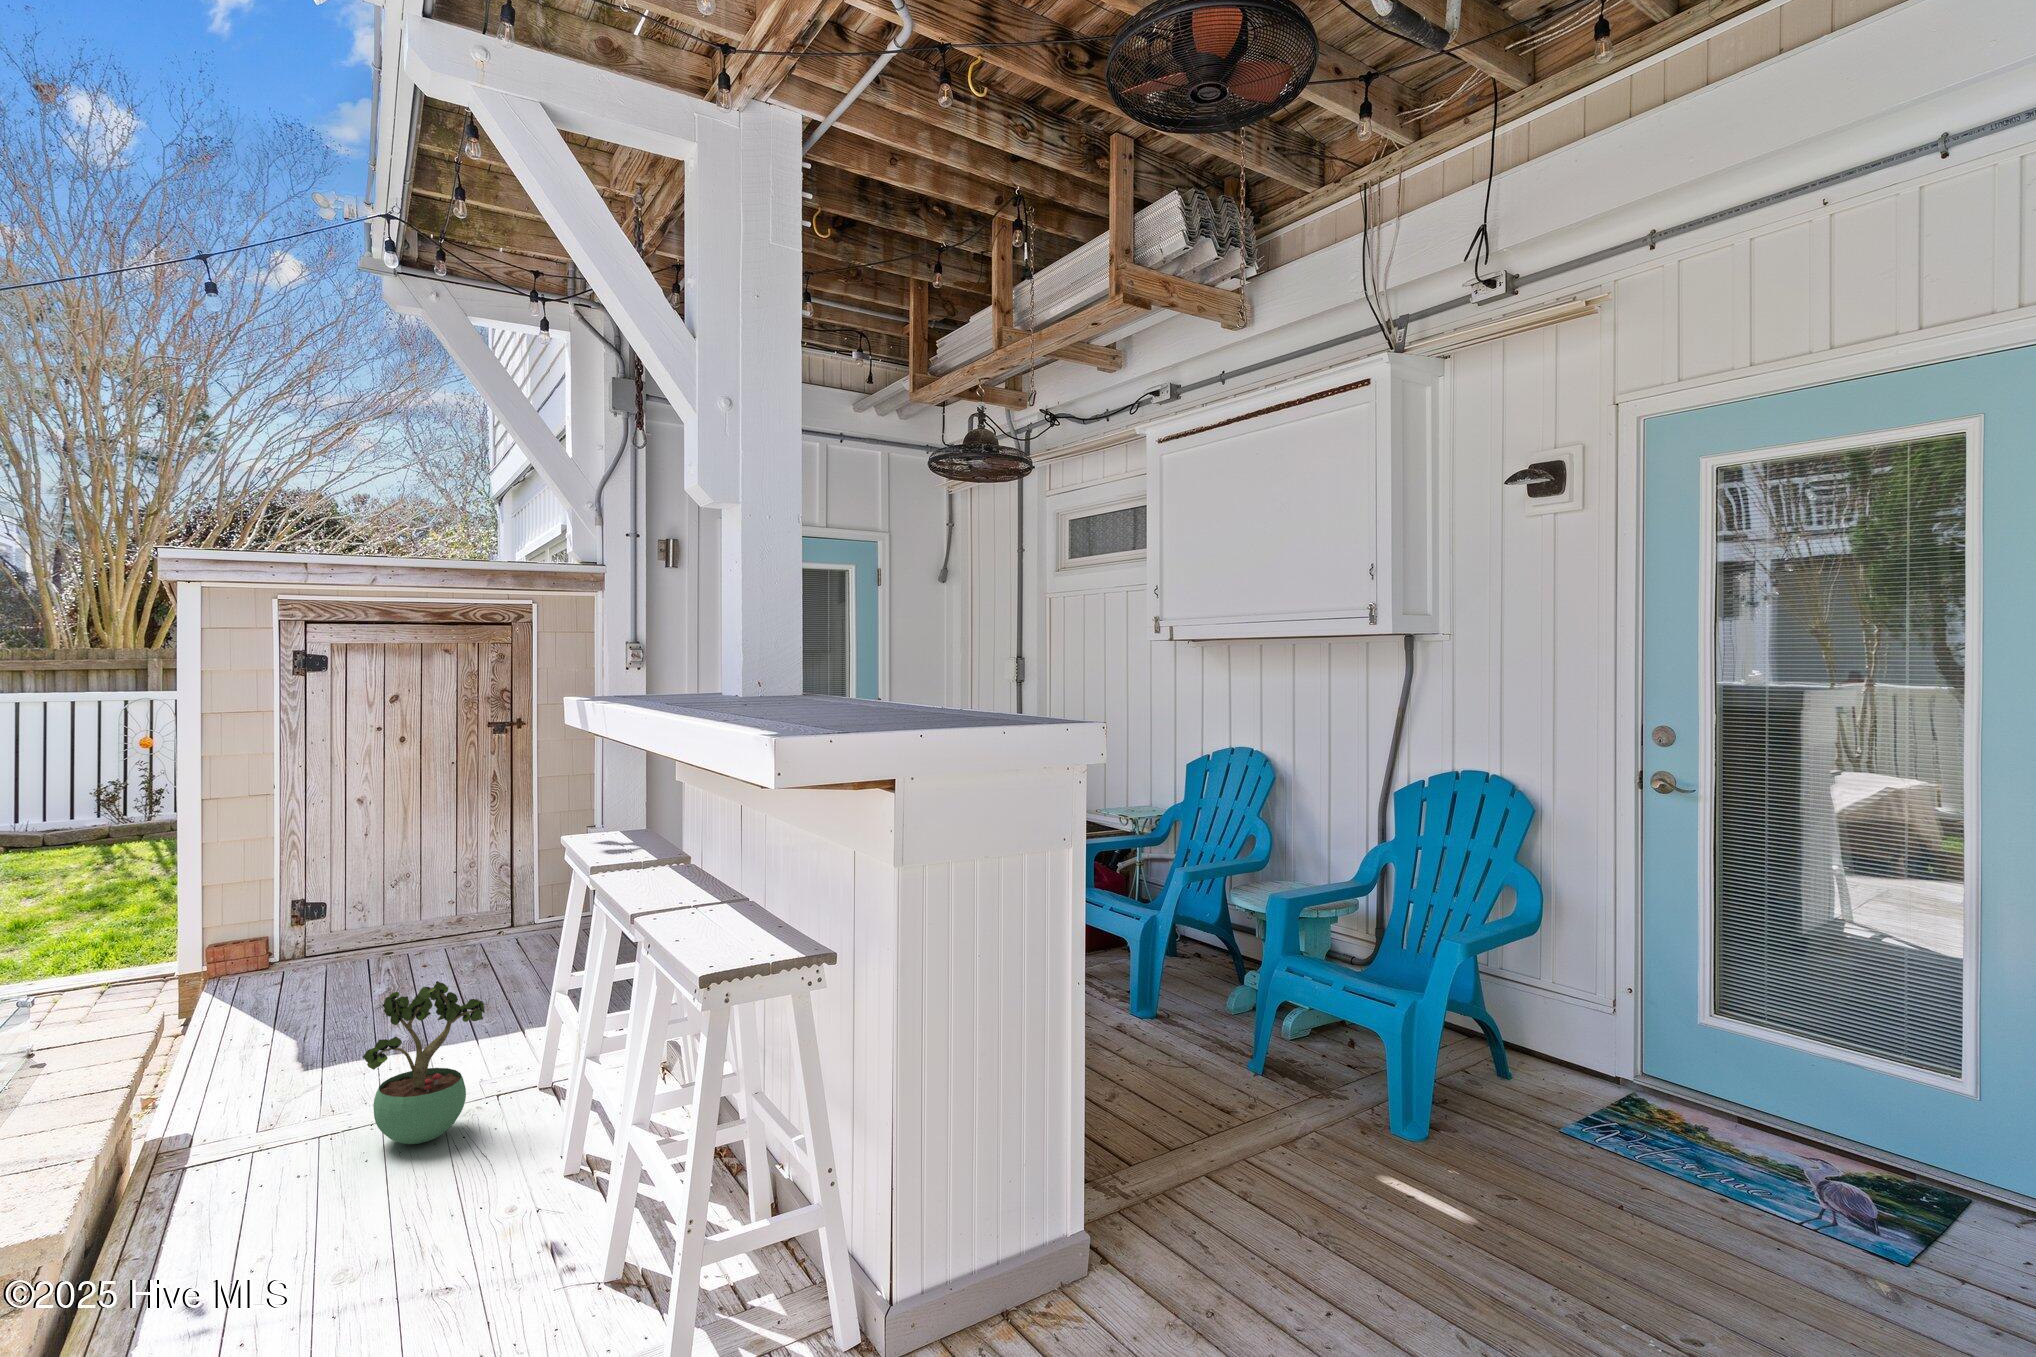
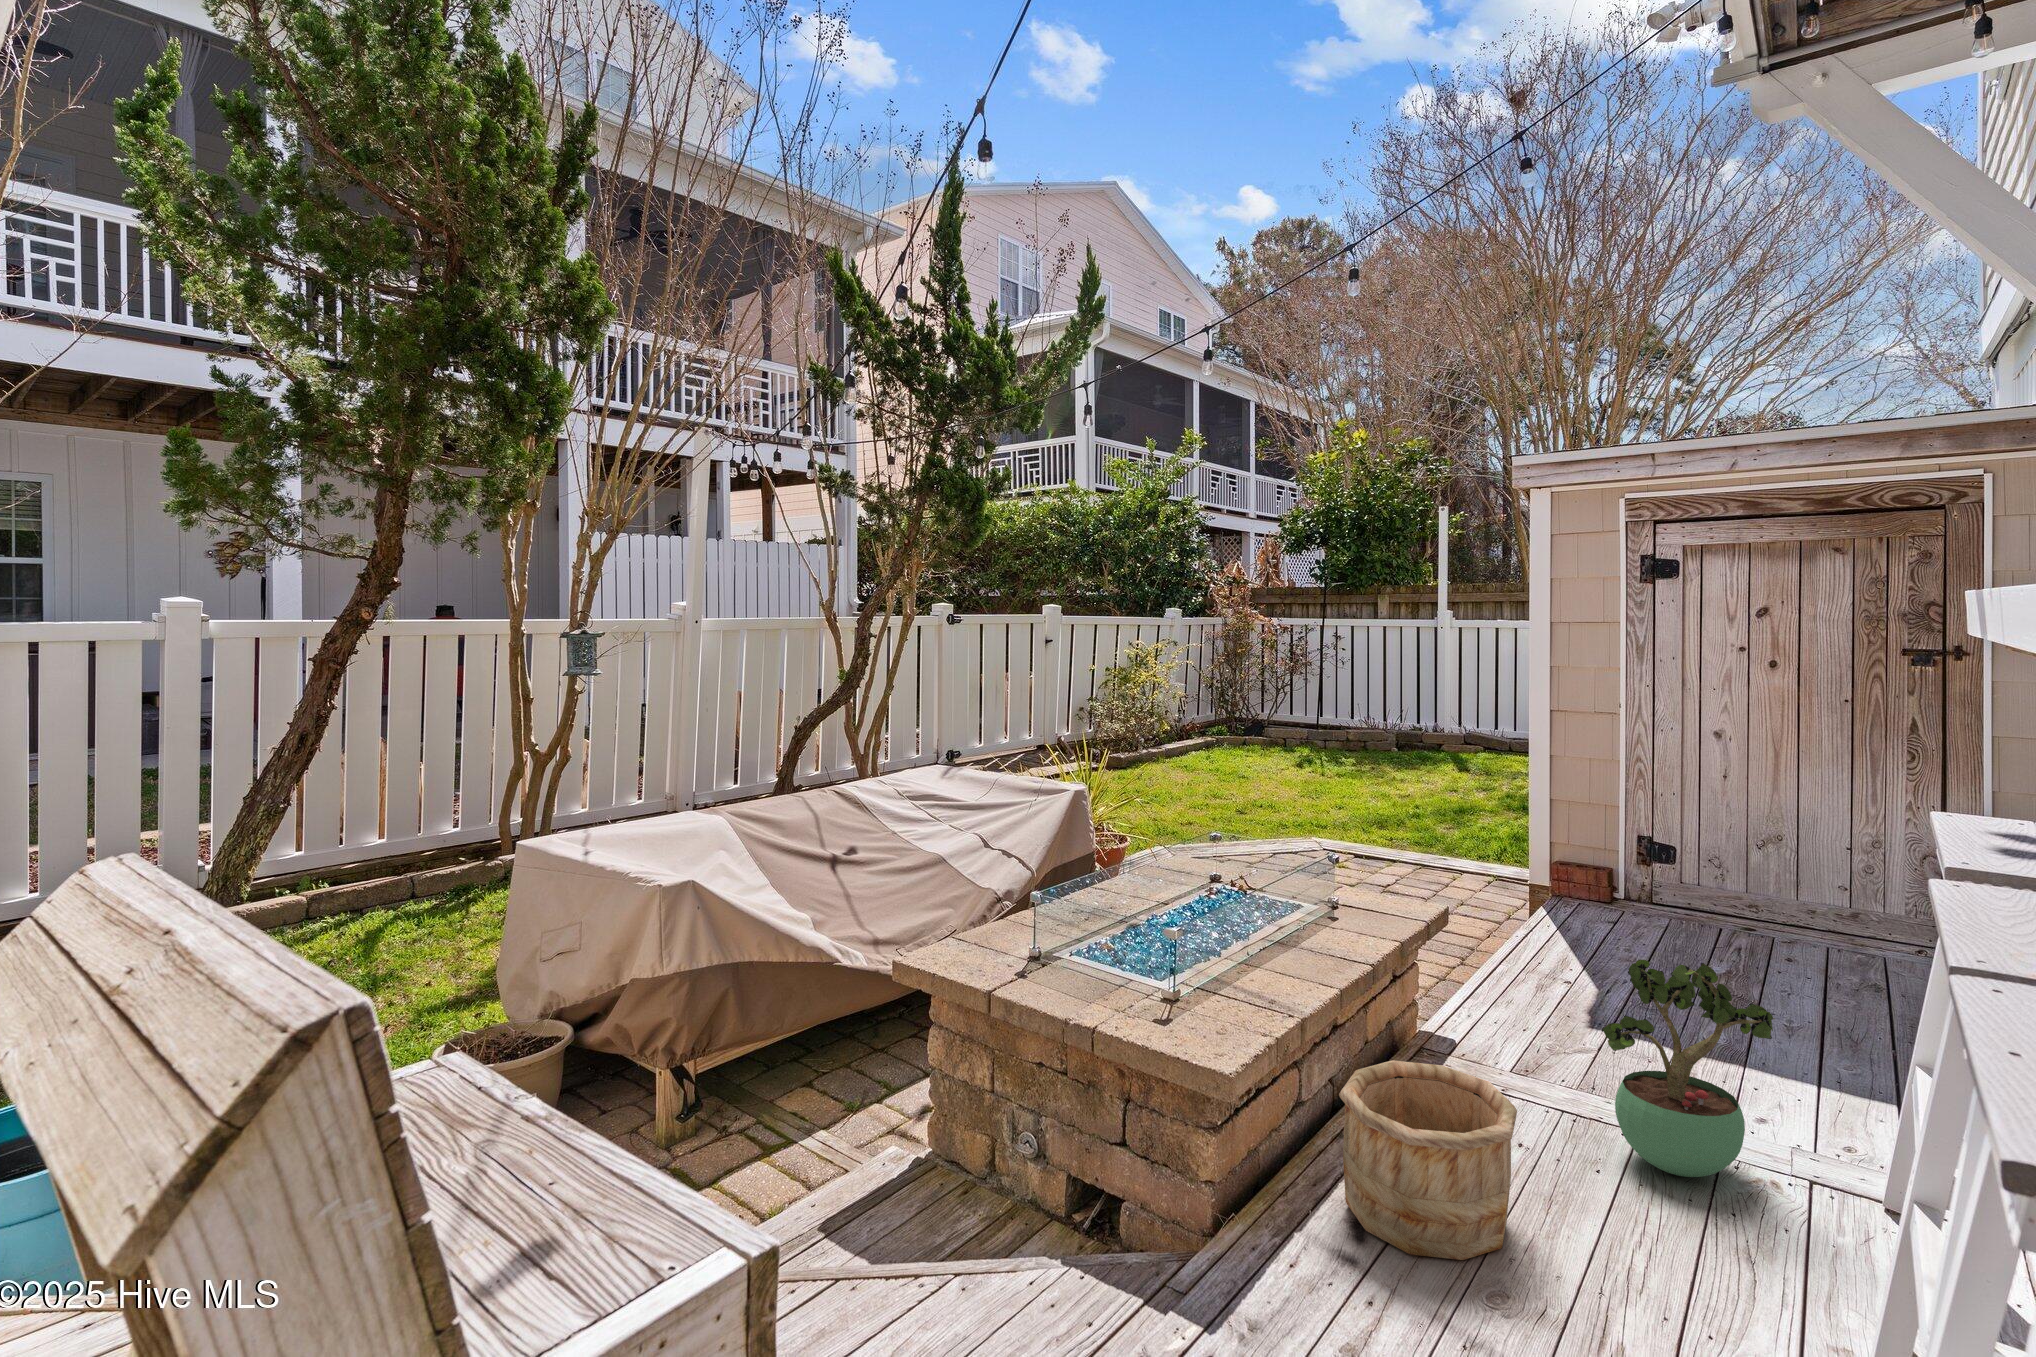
wooden bucket: none [160,1128,334,1303] -> present [1339,1060,1517,1260]

